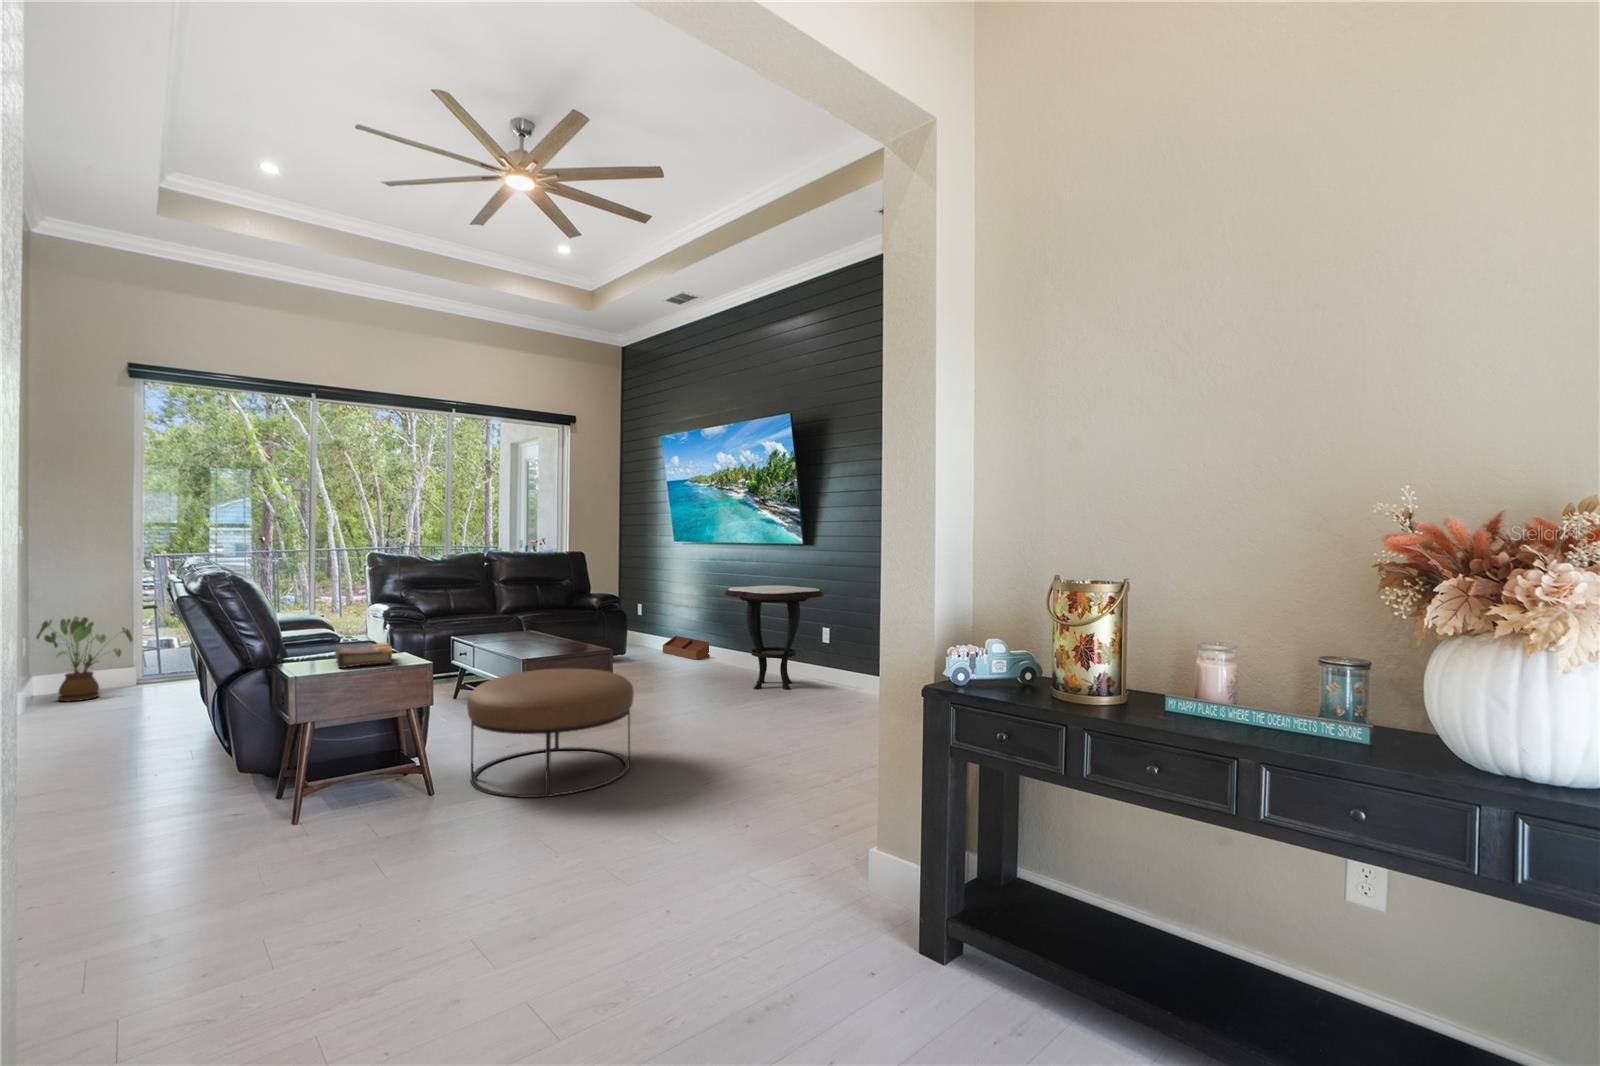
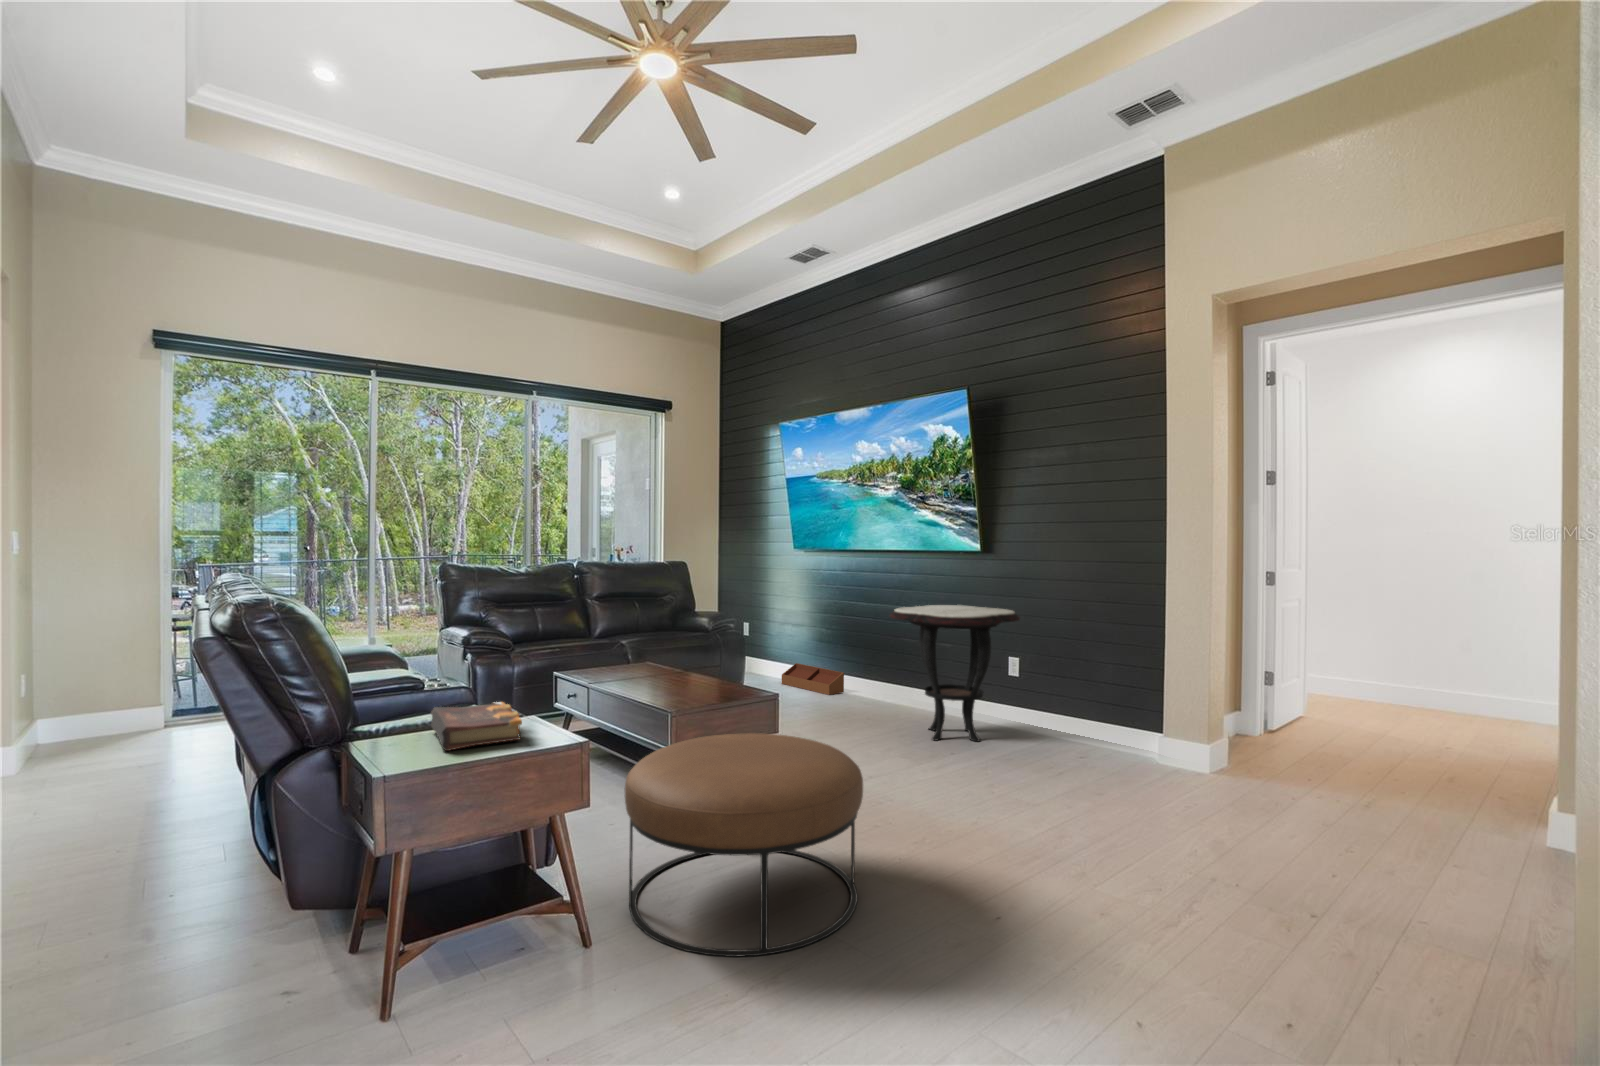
house plant: present [36,616,133,701] -> none [39,645,158,755]

